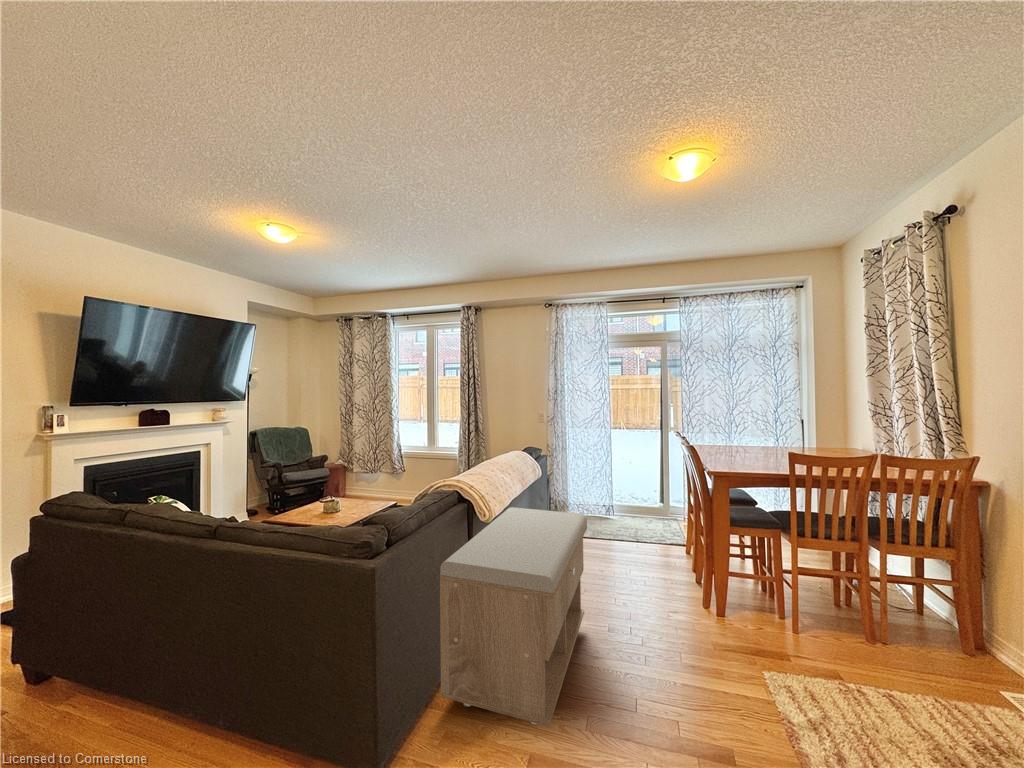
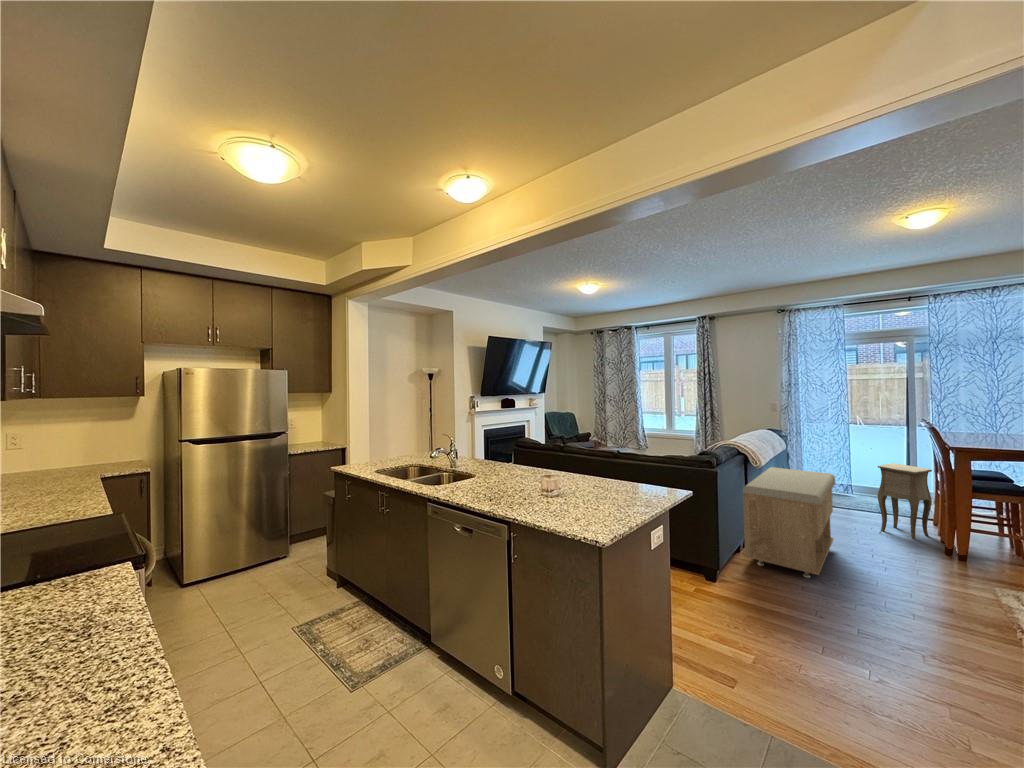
side table: none [636,485,687,585] -> present [878,463,932,540]

